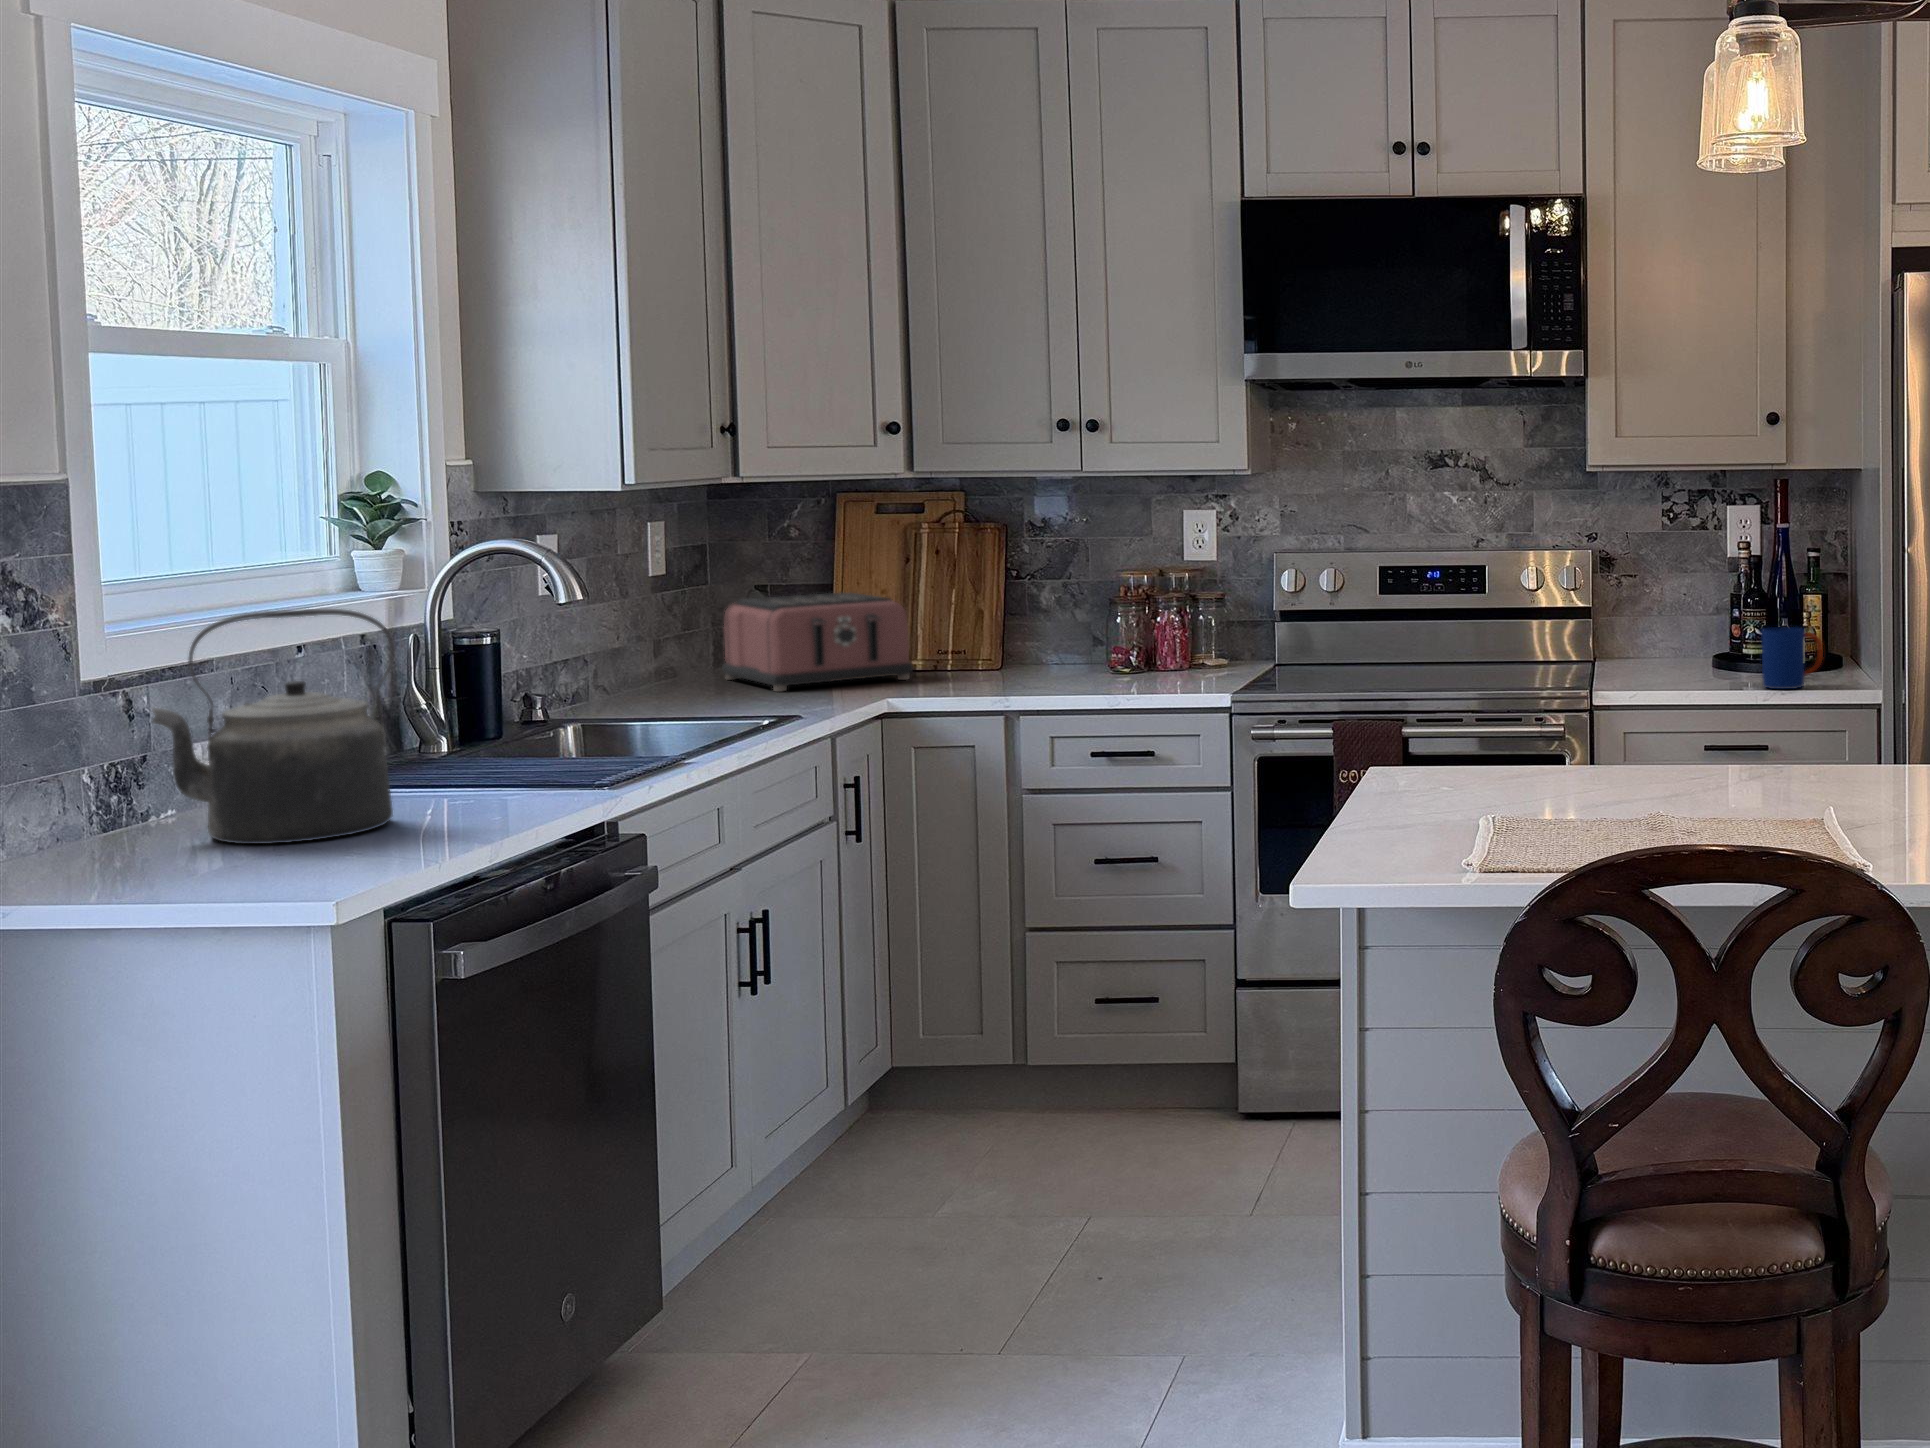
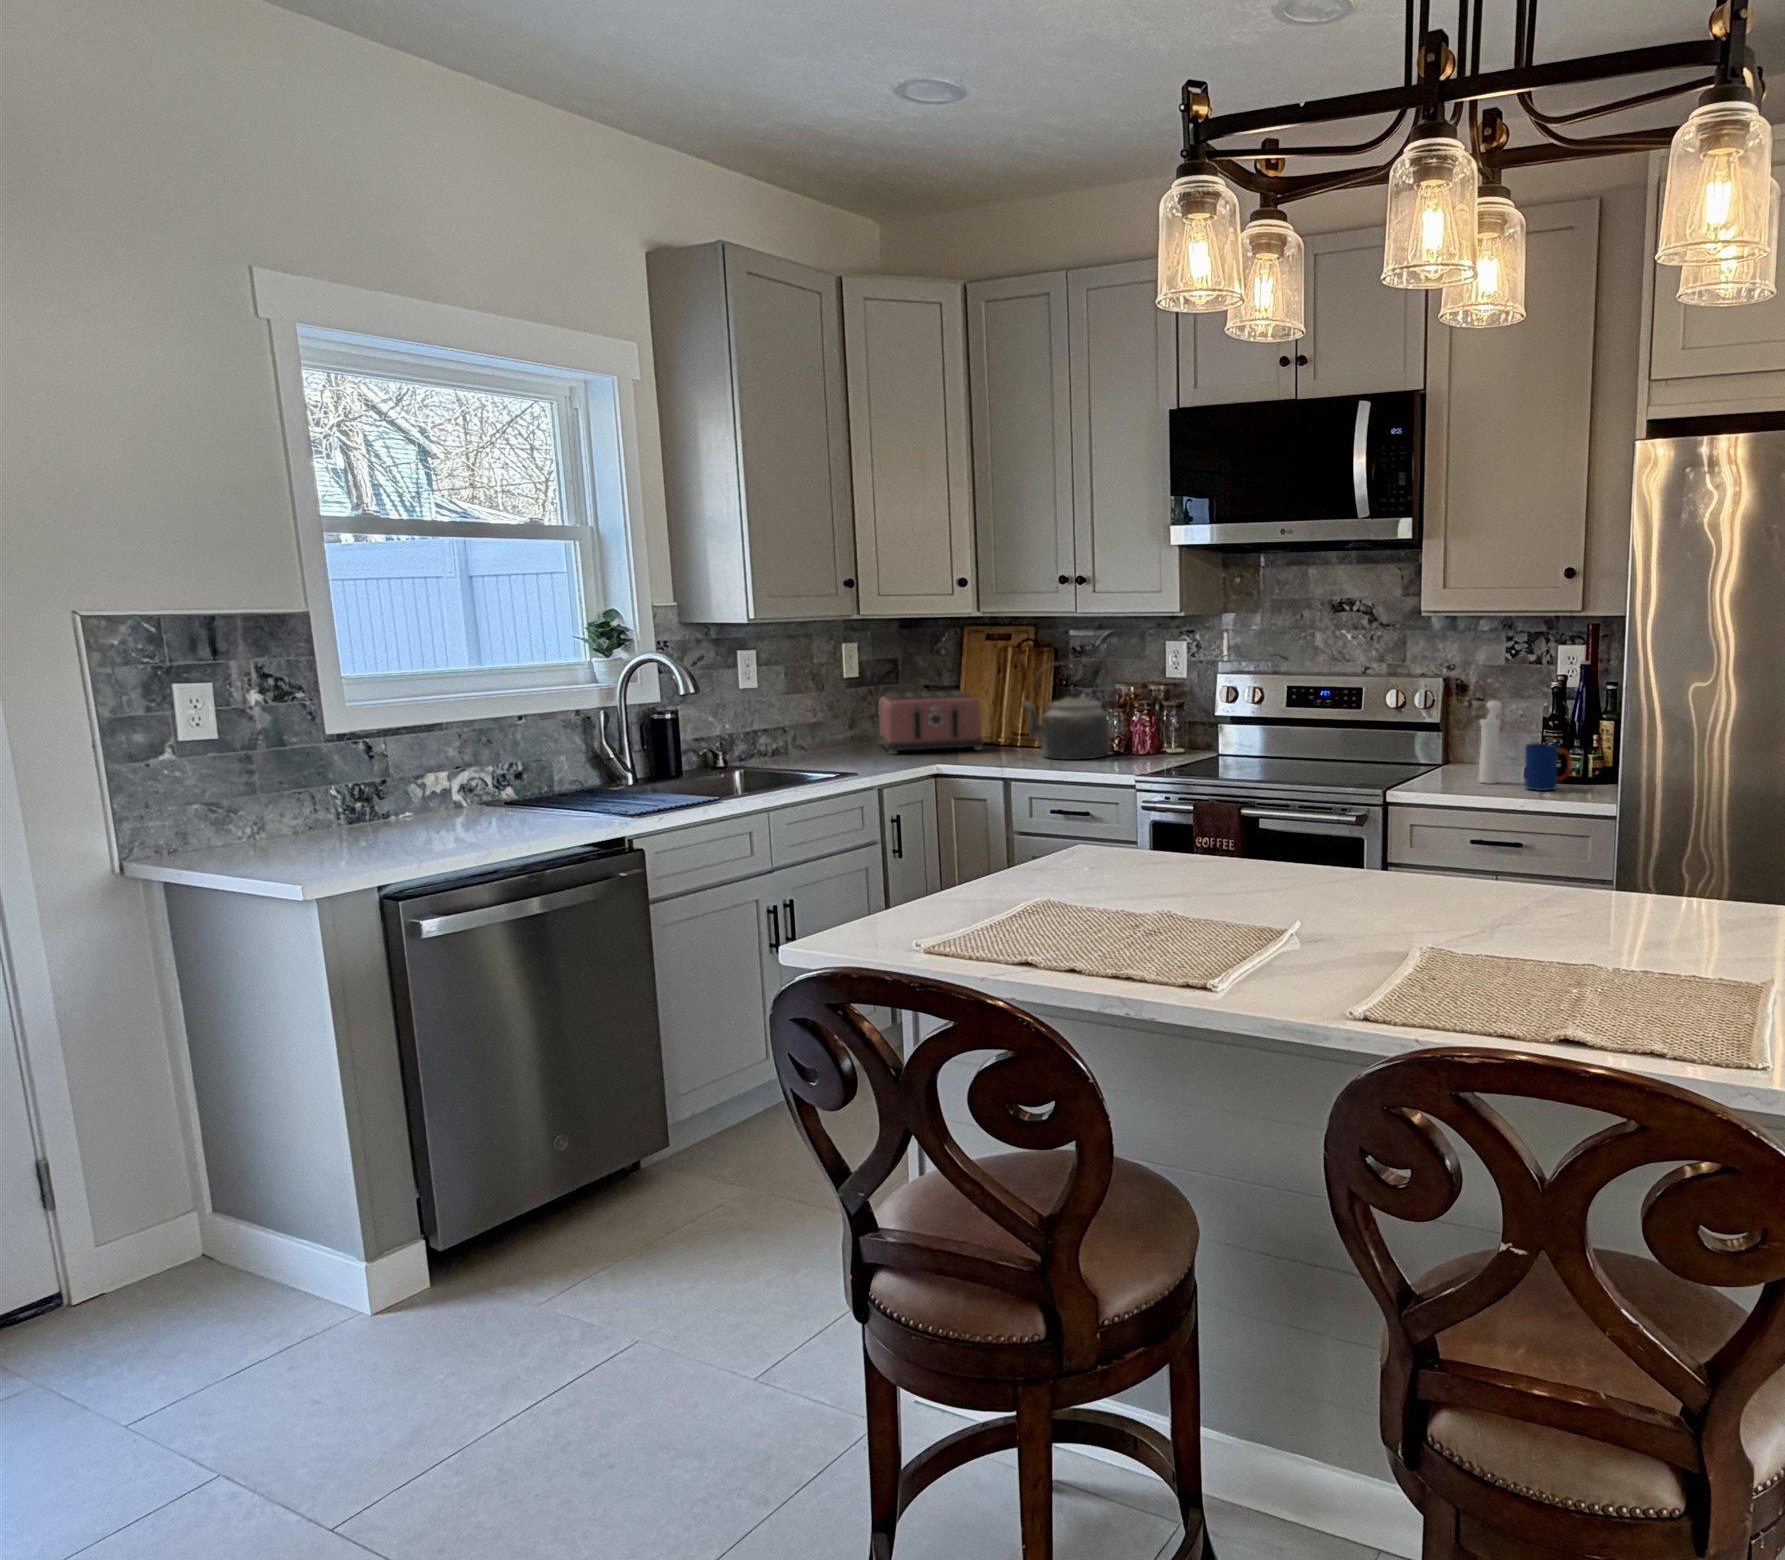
pepper mill: none [1684,574,1718,685] -> present [1479,700,1501,784]
kettle: present [152,609,394,844] -> present [1023,662,1111,760]

